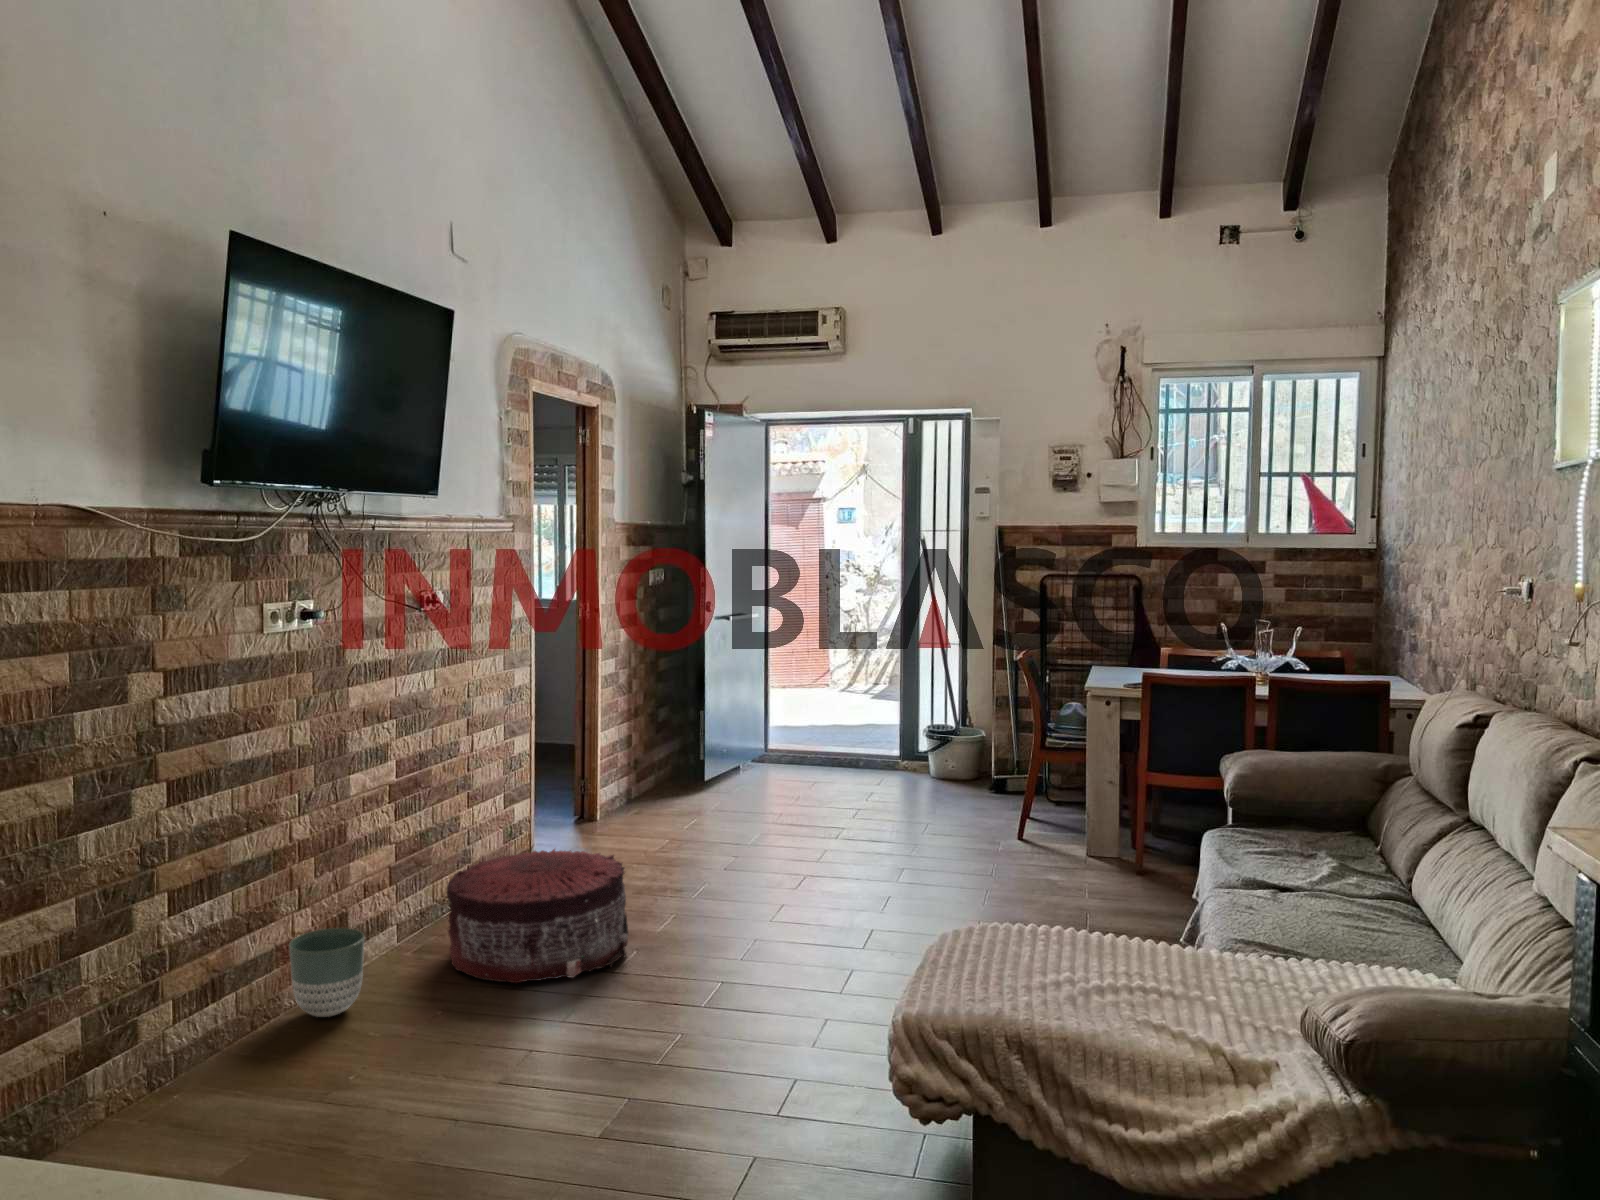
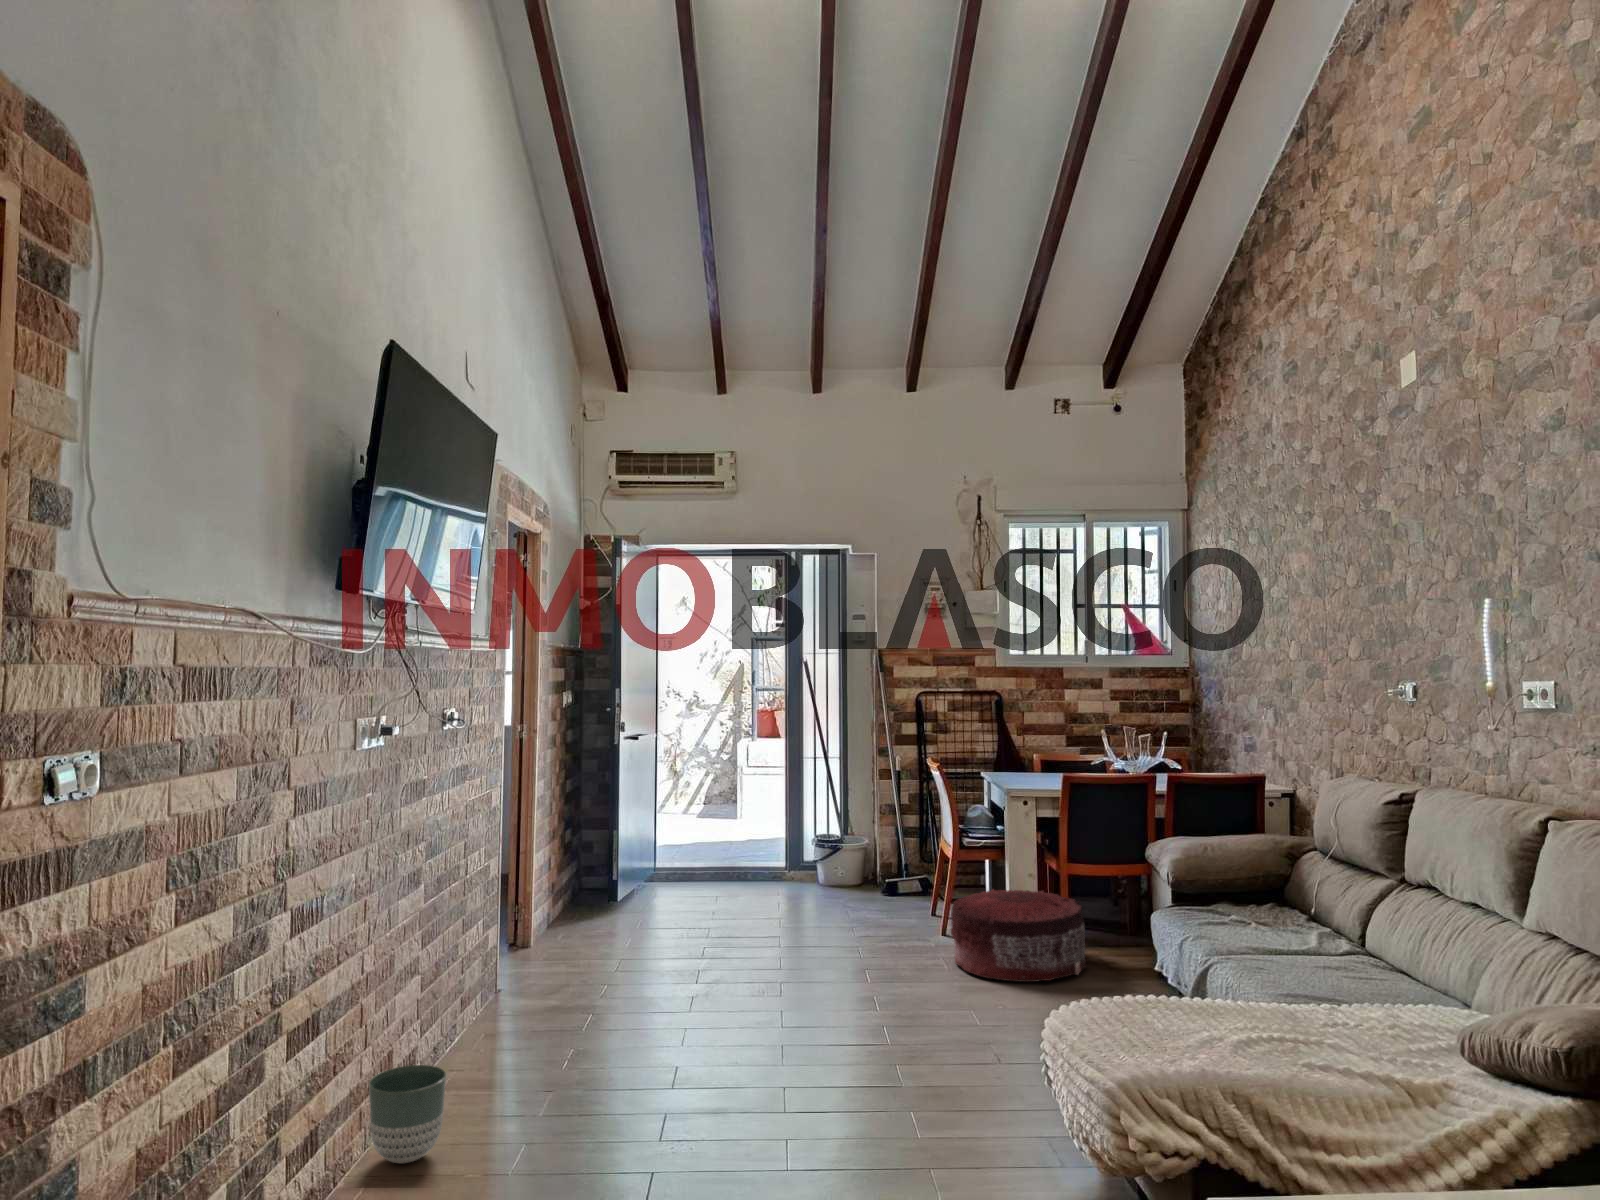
pouf: present [447,849,629,983] -> present [951,889,1088,982]

